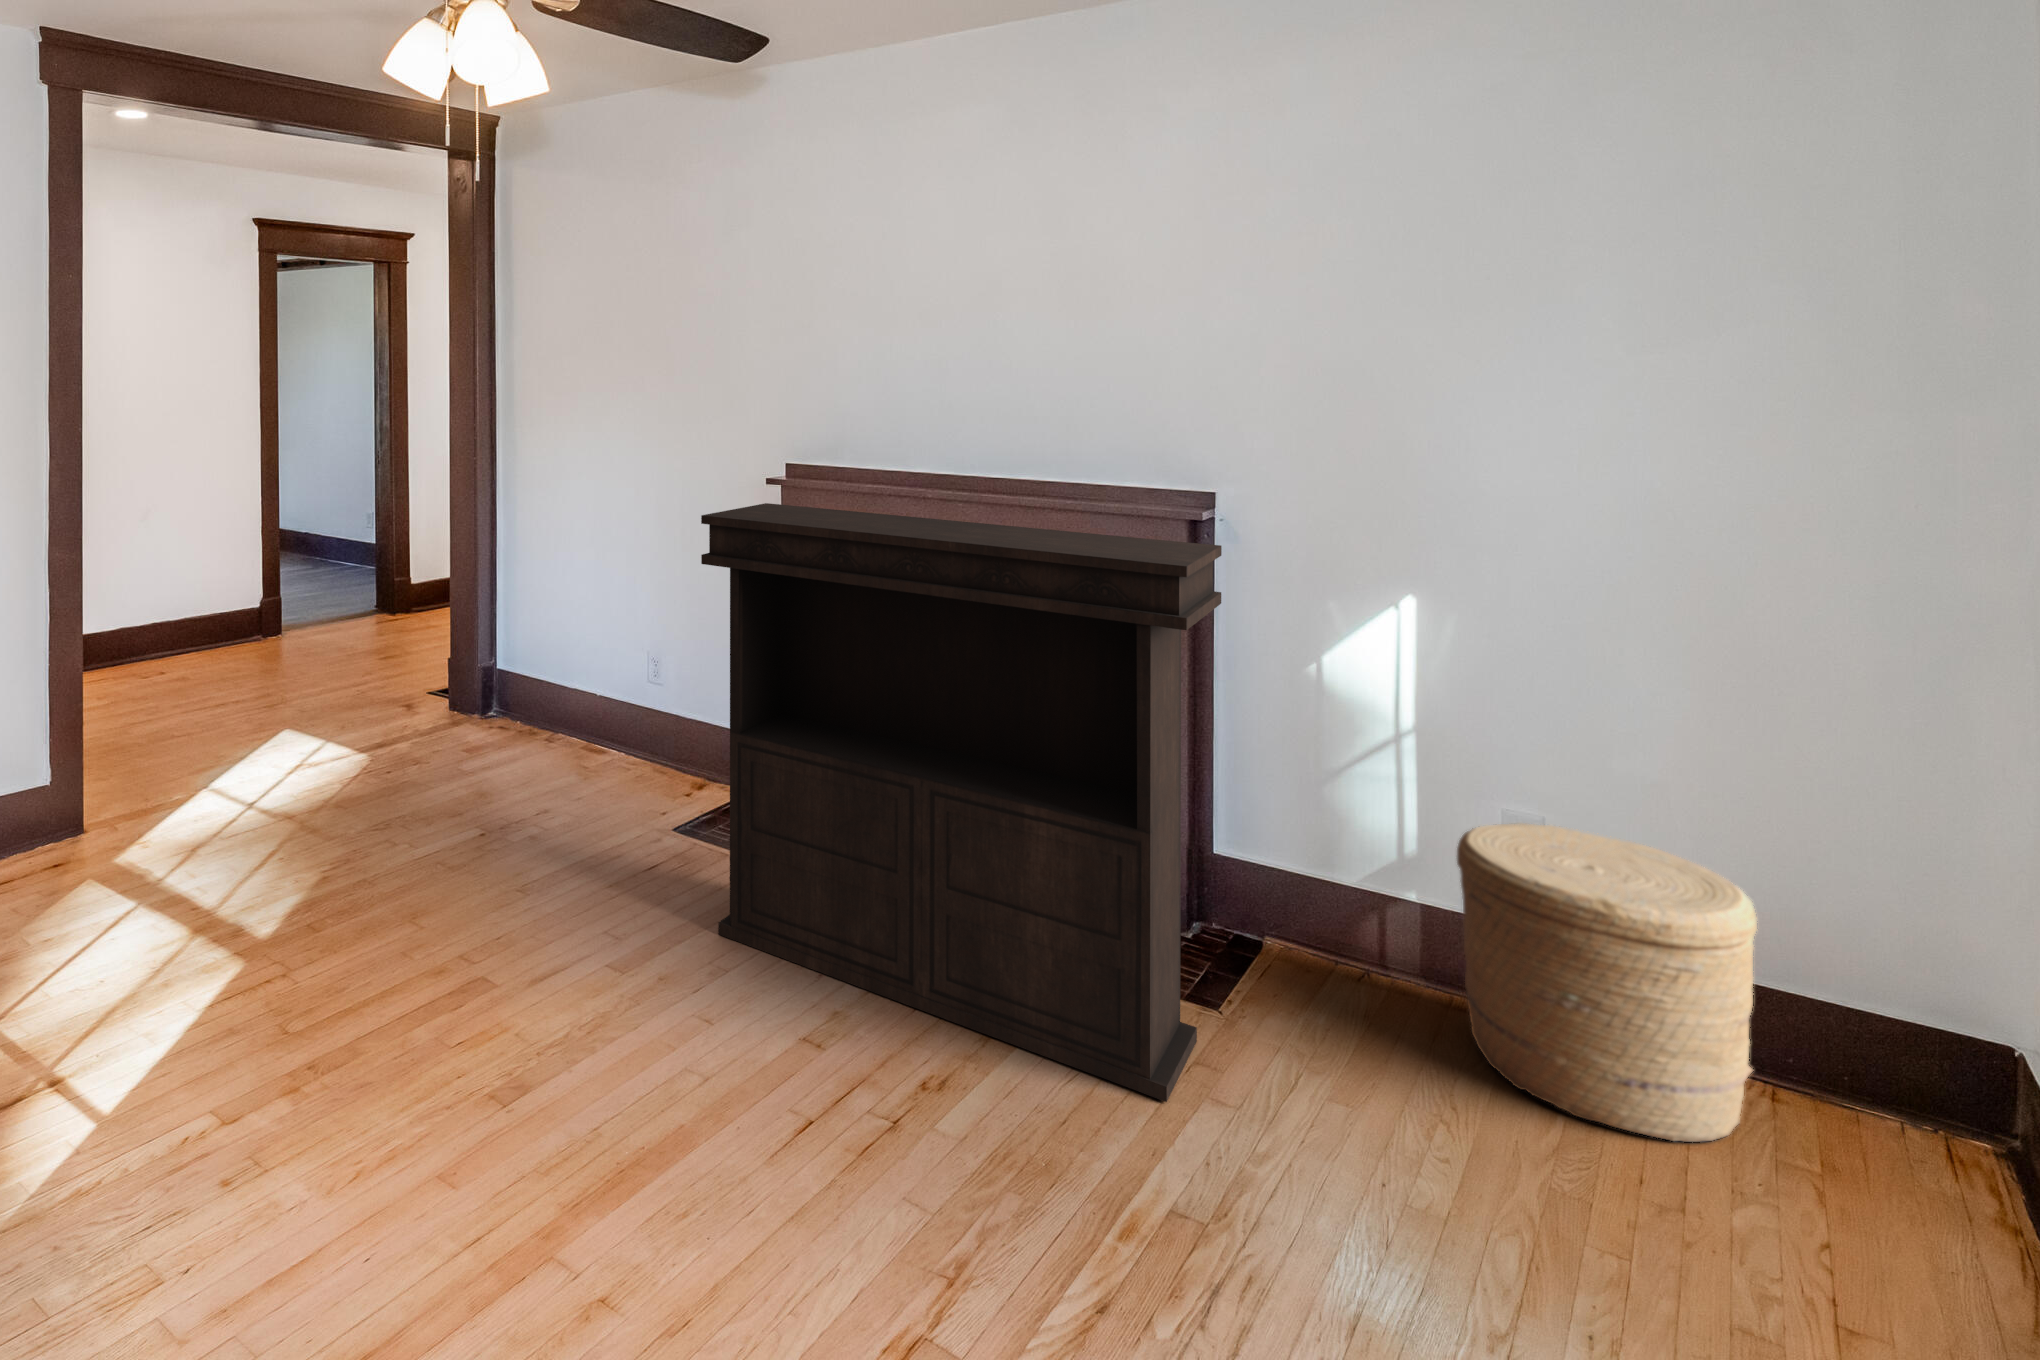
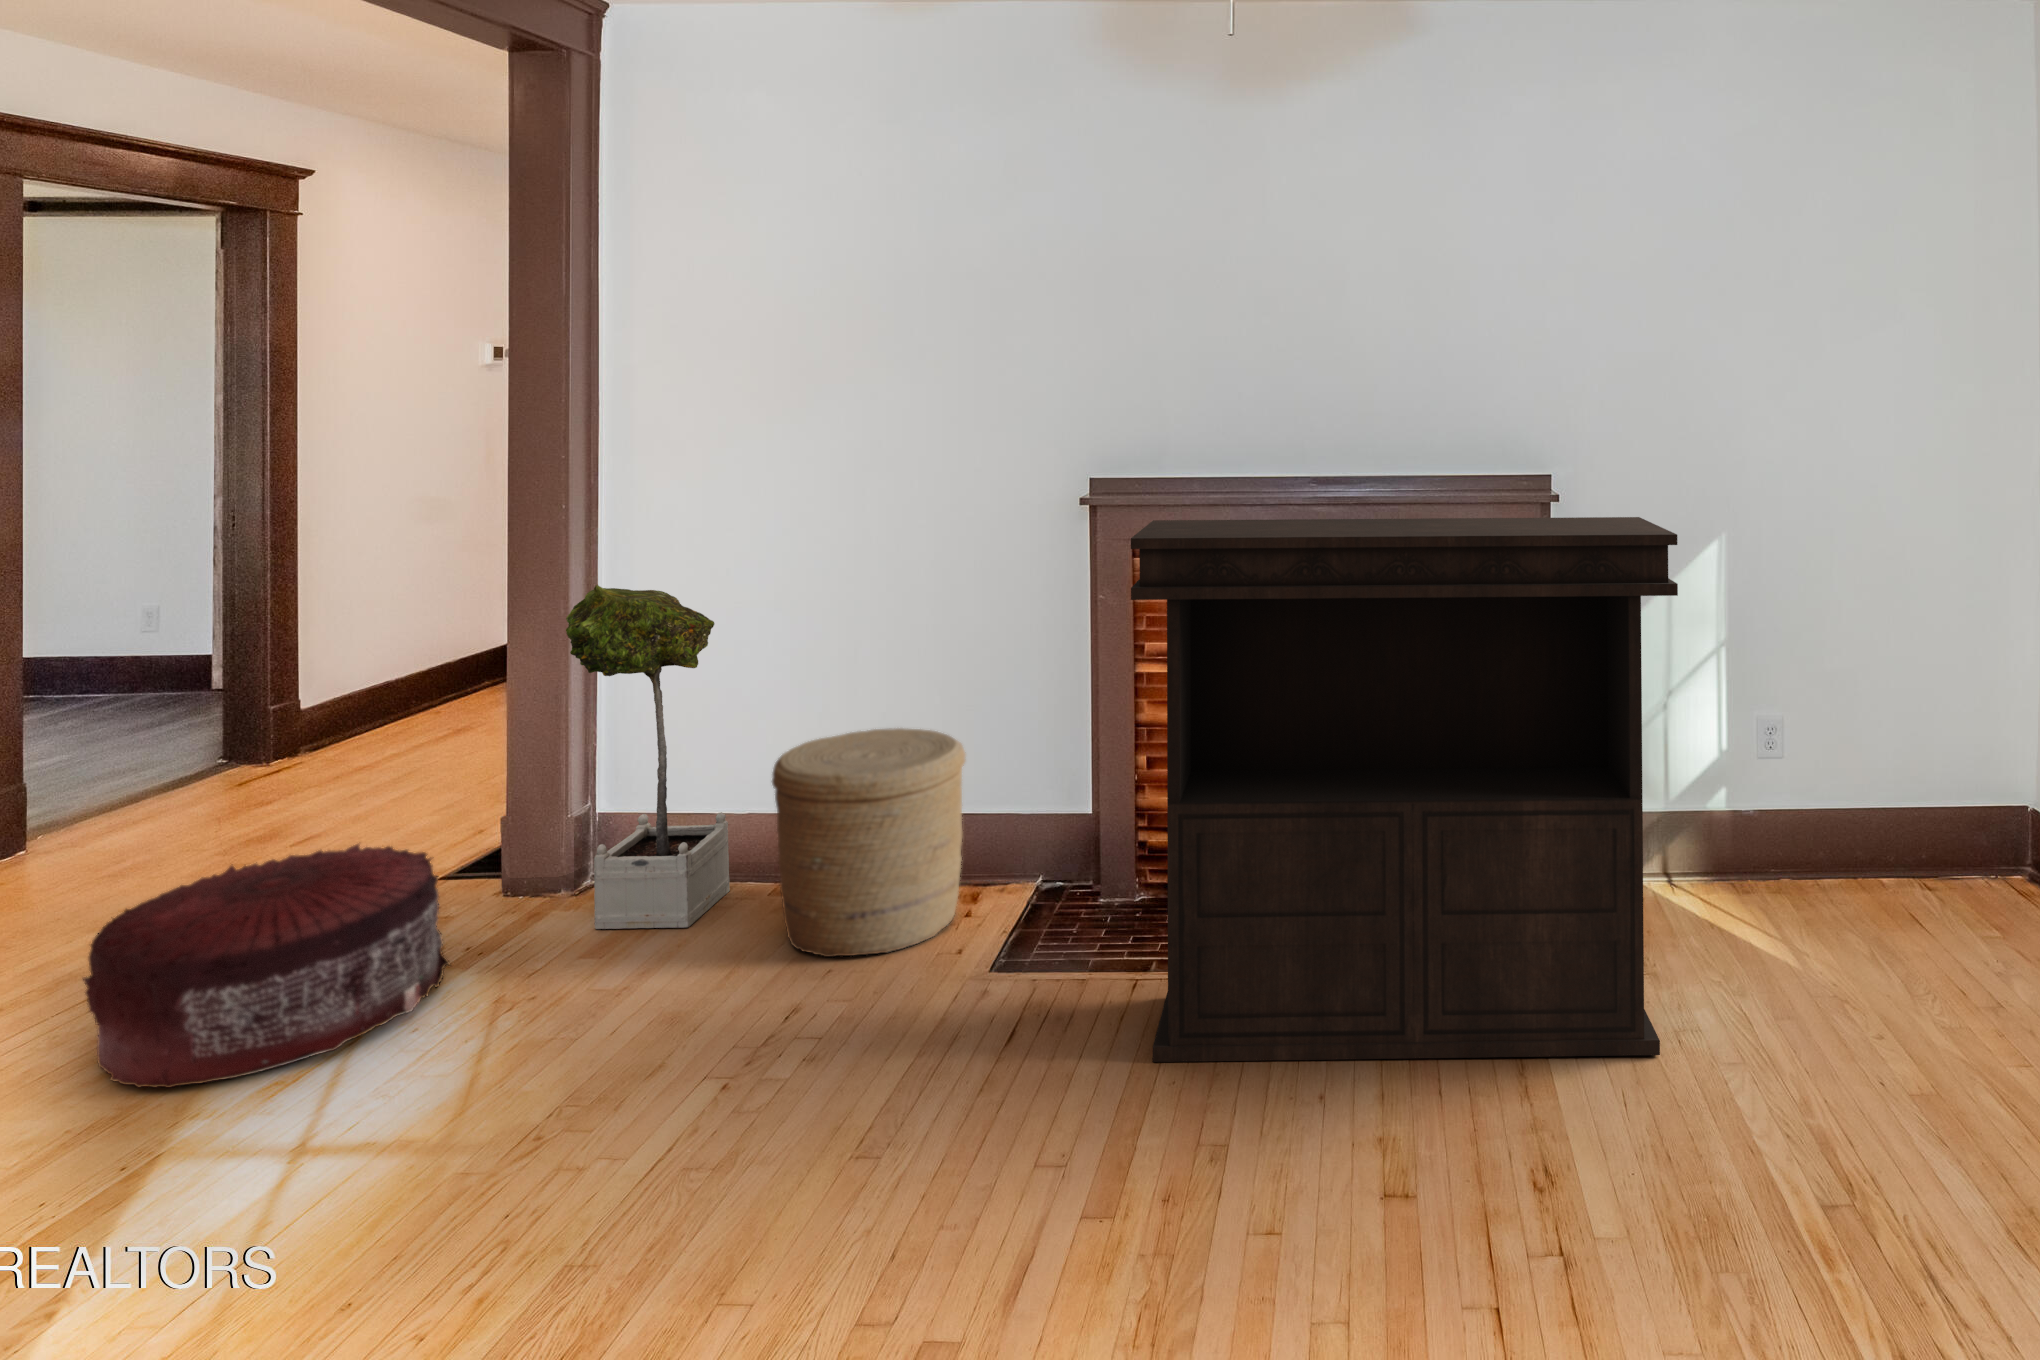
potted tree: none [460,514,559,754] -> present [566,585,730,929]
pouf: none [226,654,392,770] -> present [83,844,450,1088]
woven basket: present [1457,823,1757,1142] -> present [772,728,966,957]

